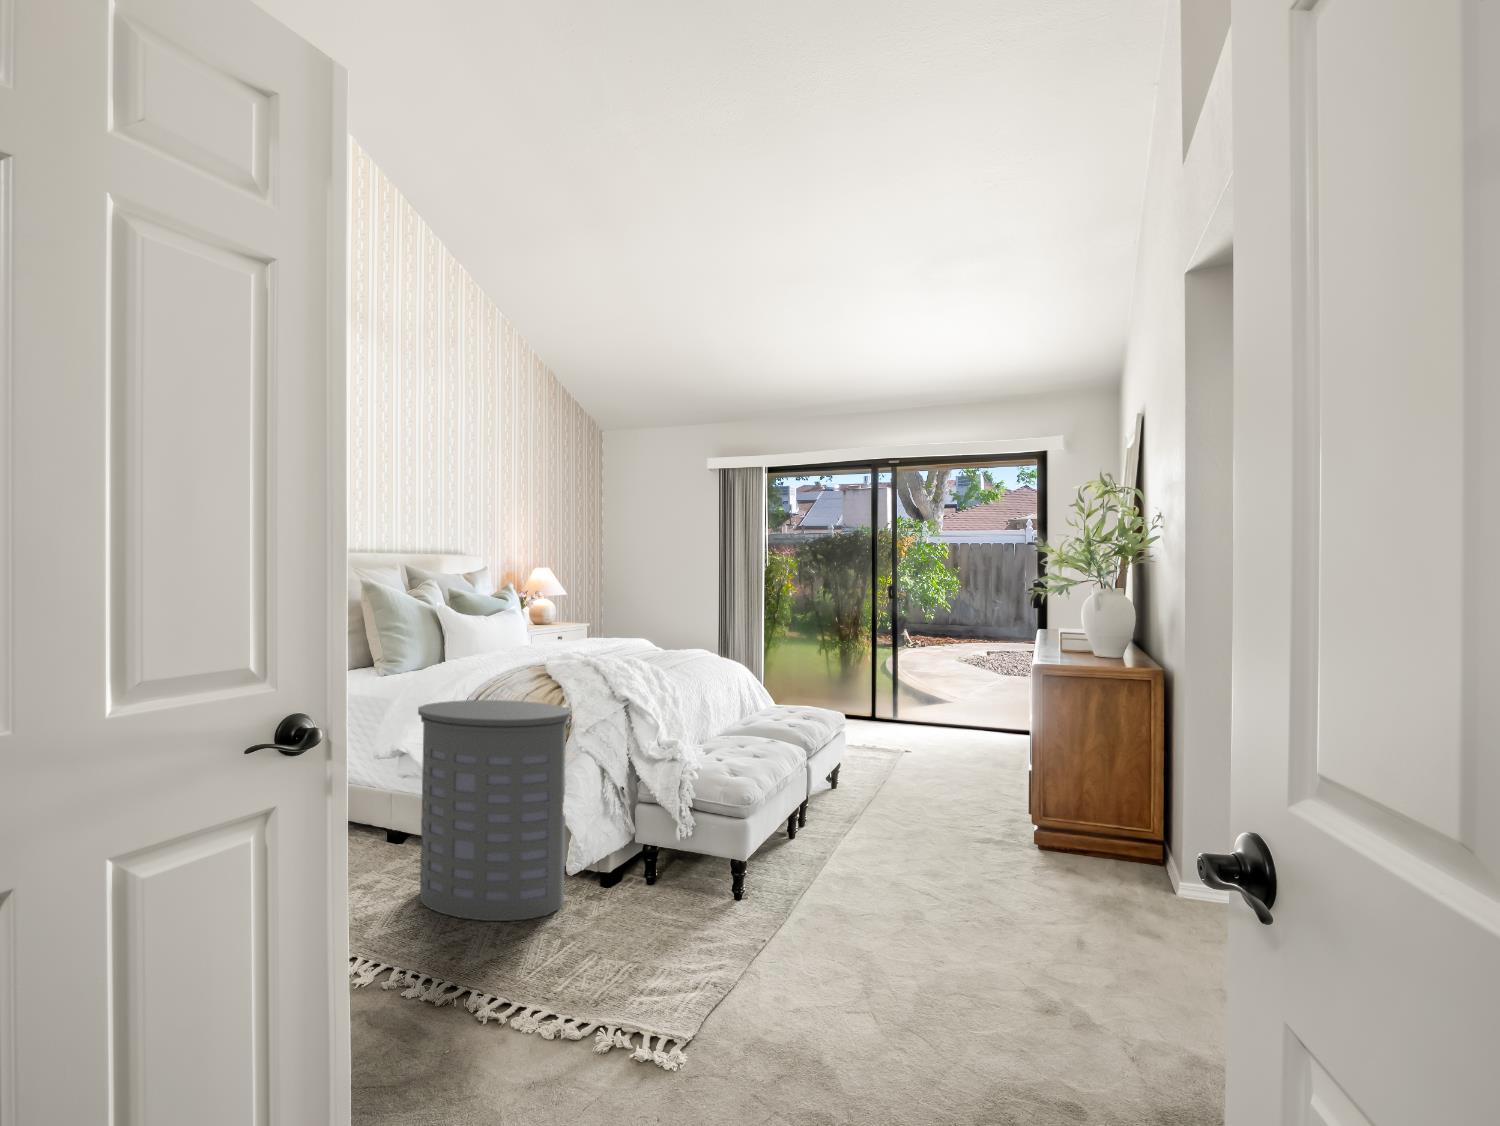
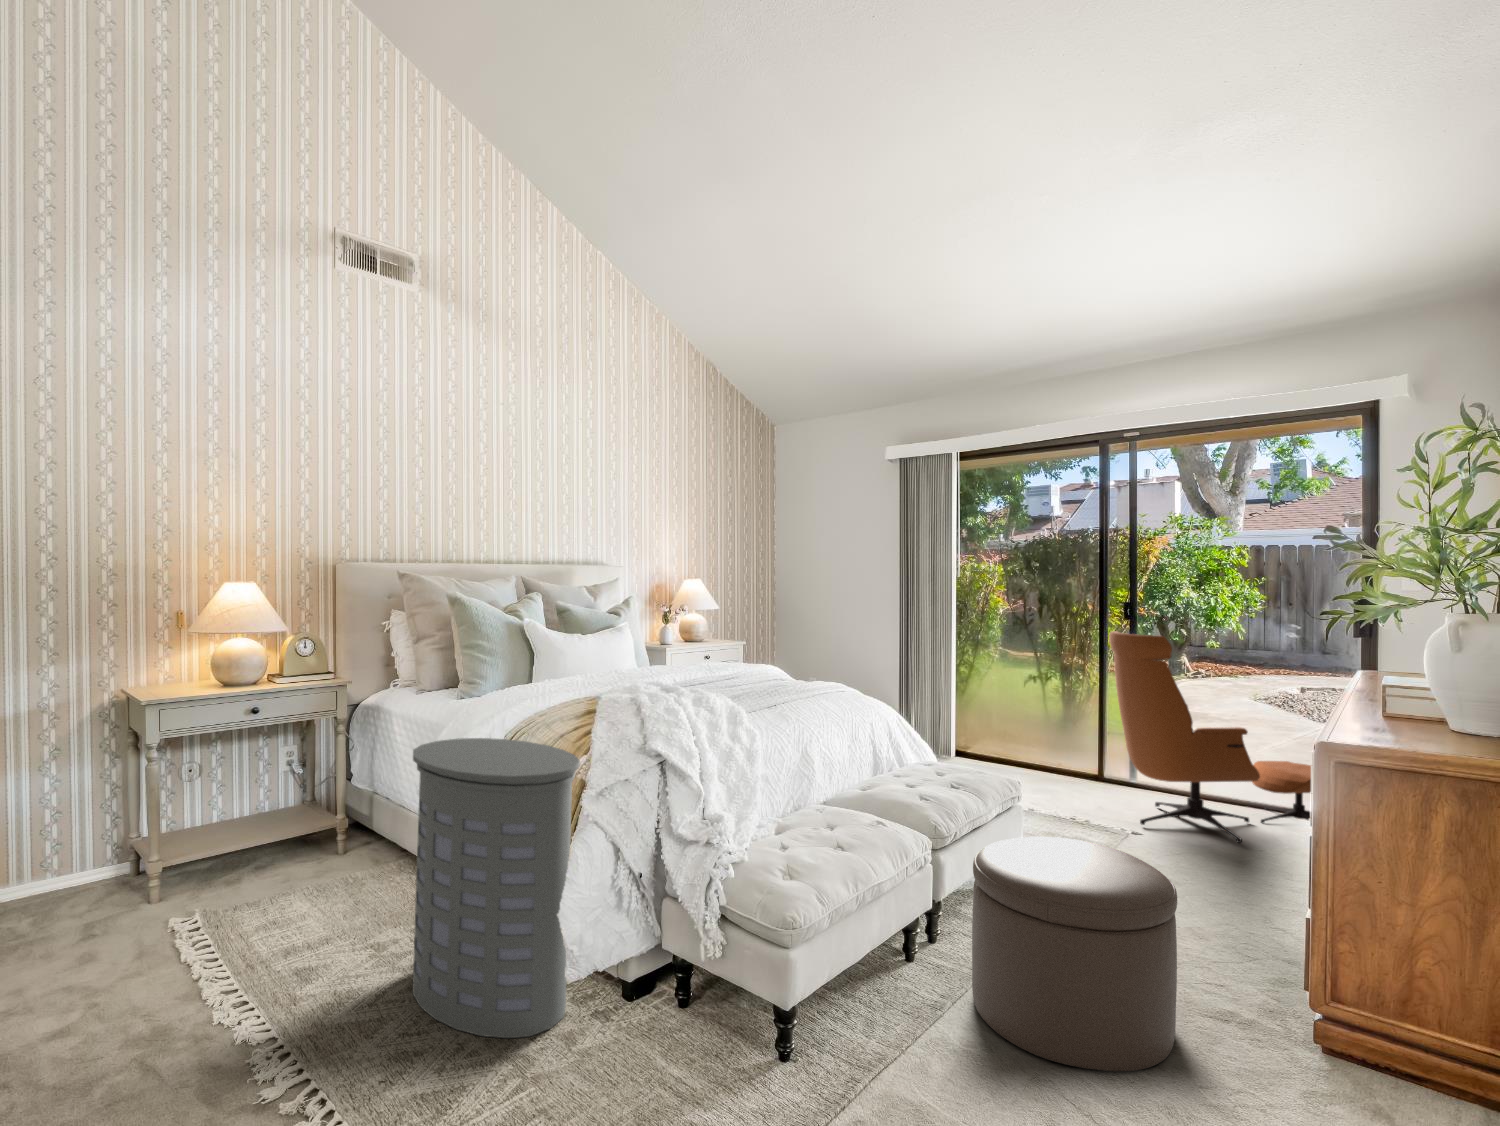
lounge chair: none [888,605,1036,751] -> present [1109,631,1311,843]
ottoman: none [839,742,964,874] -> present [972,837,1177,1071]

